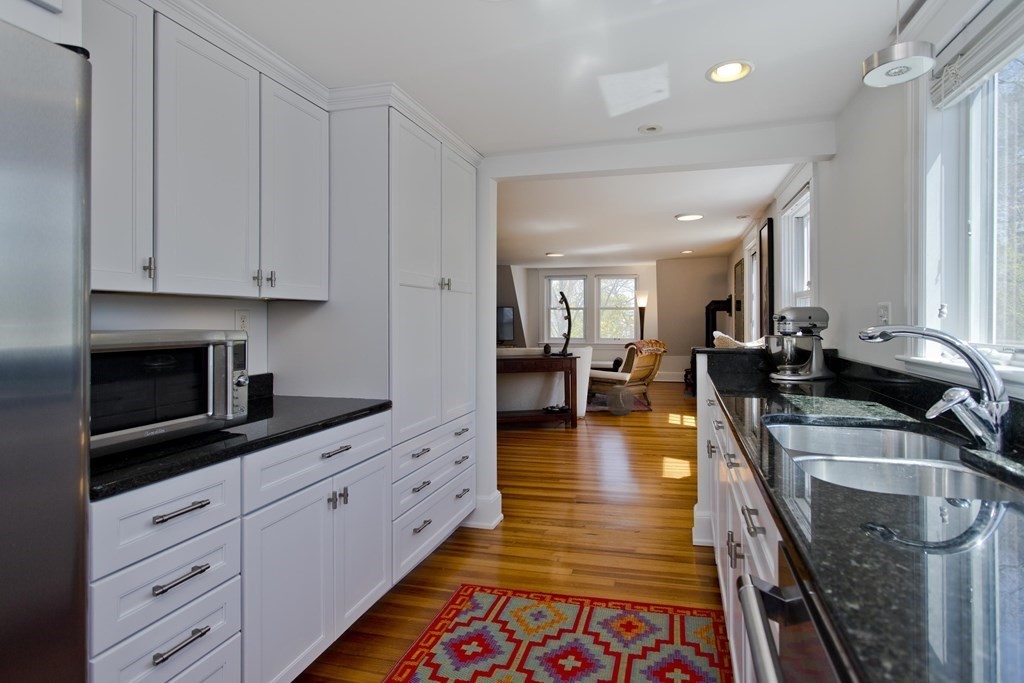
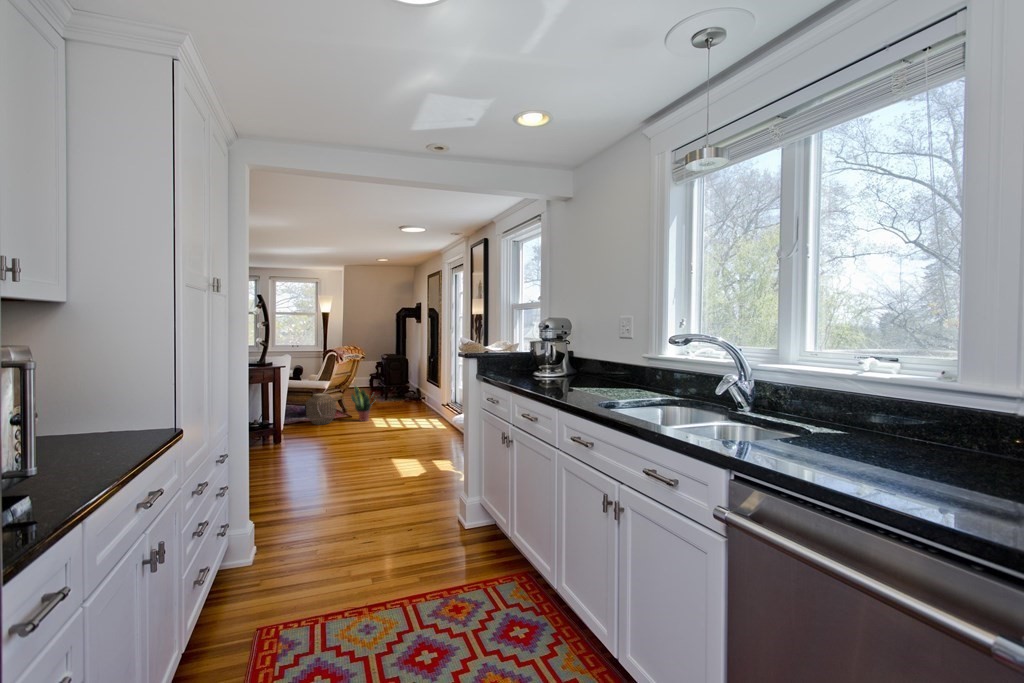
potted plant: none [649,378,674,415] -> present [351,386,376,421]

